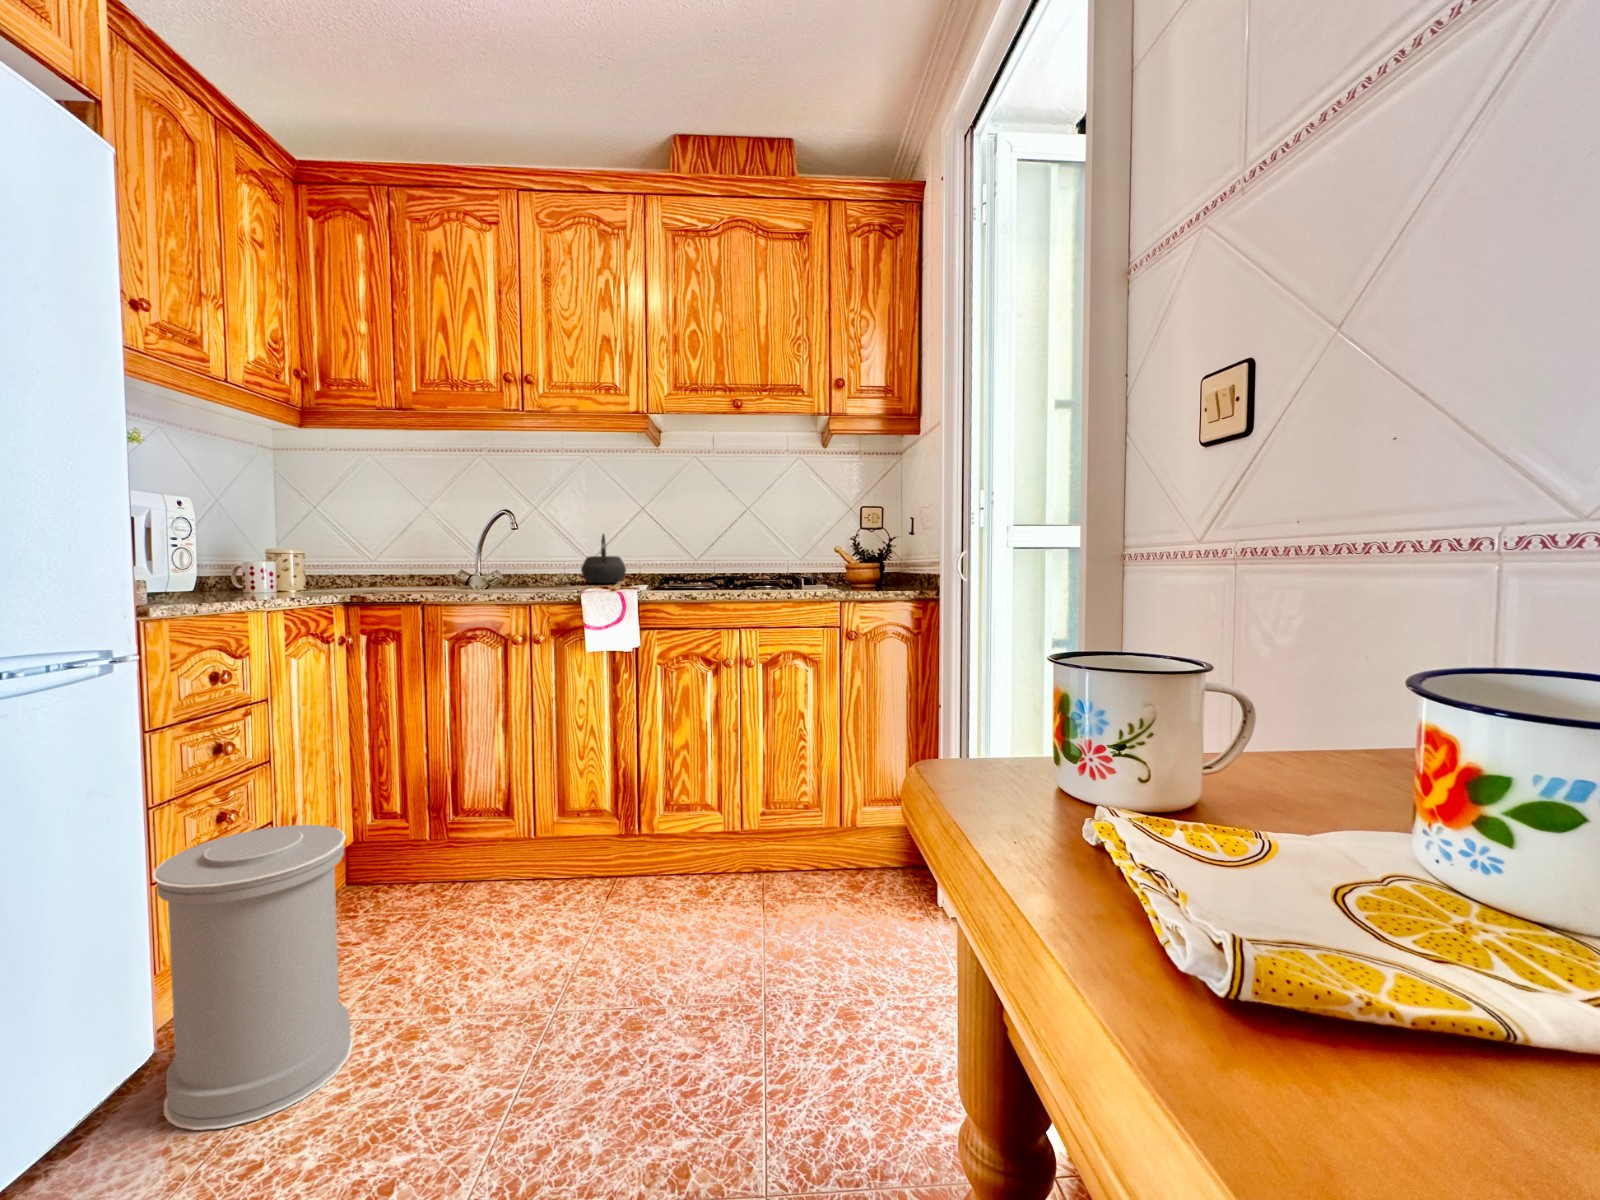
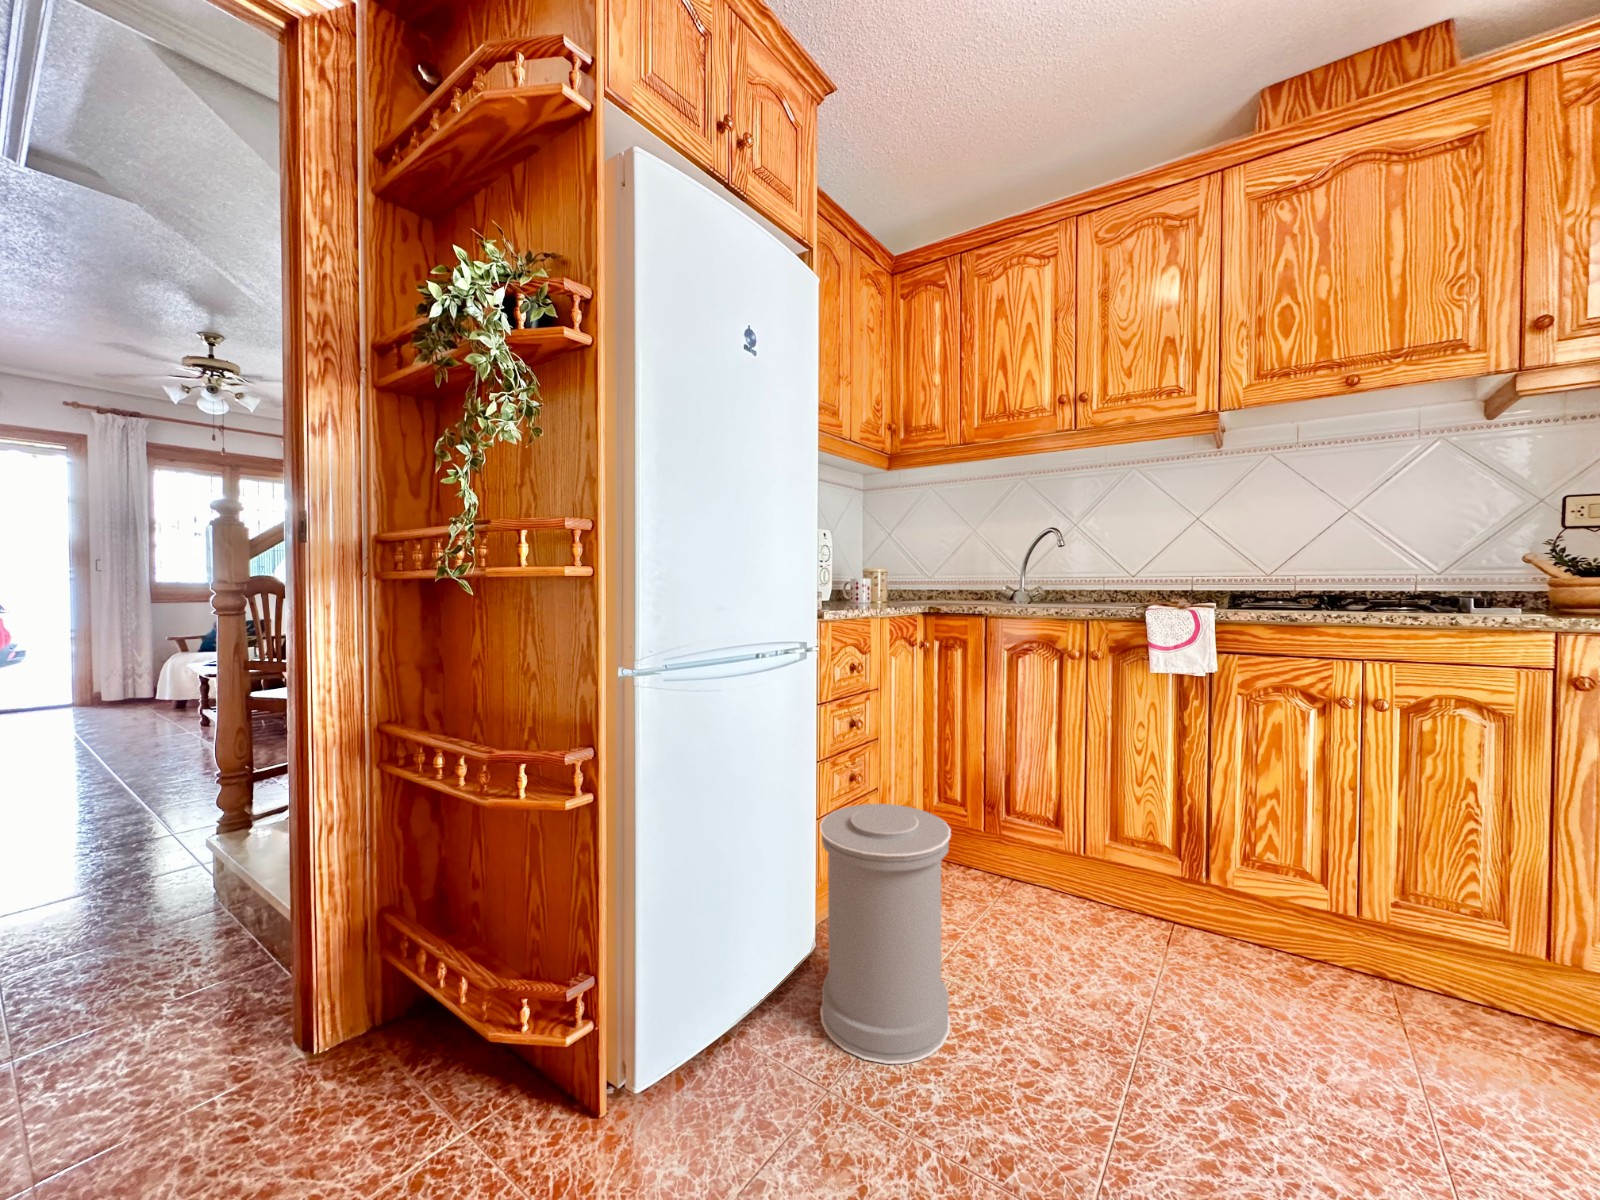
kettle: present [581,534,626,583] -> none [1129,547,1182,600]

